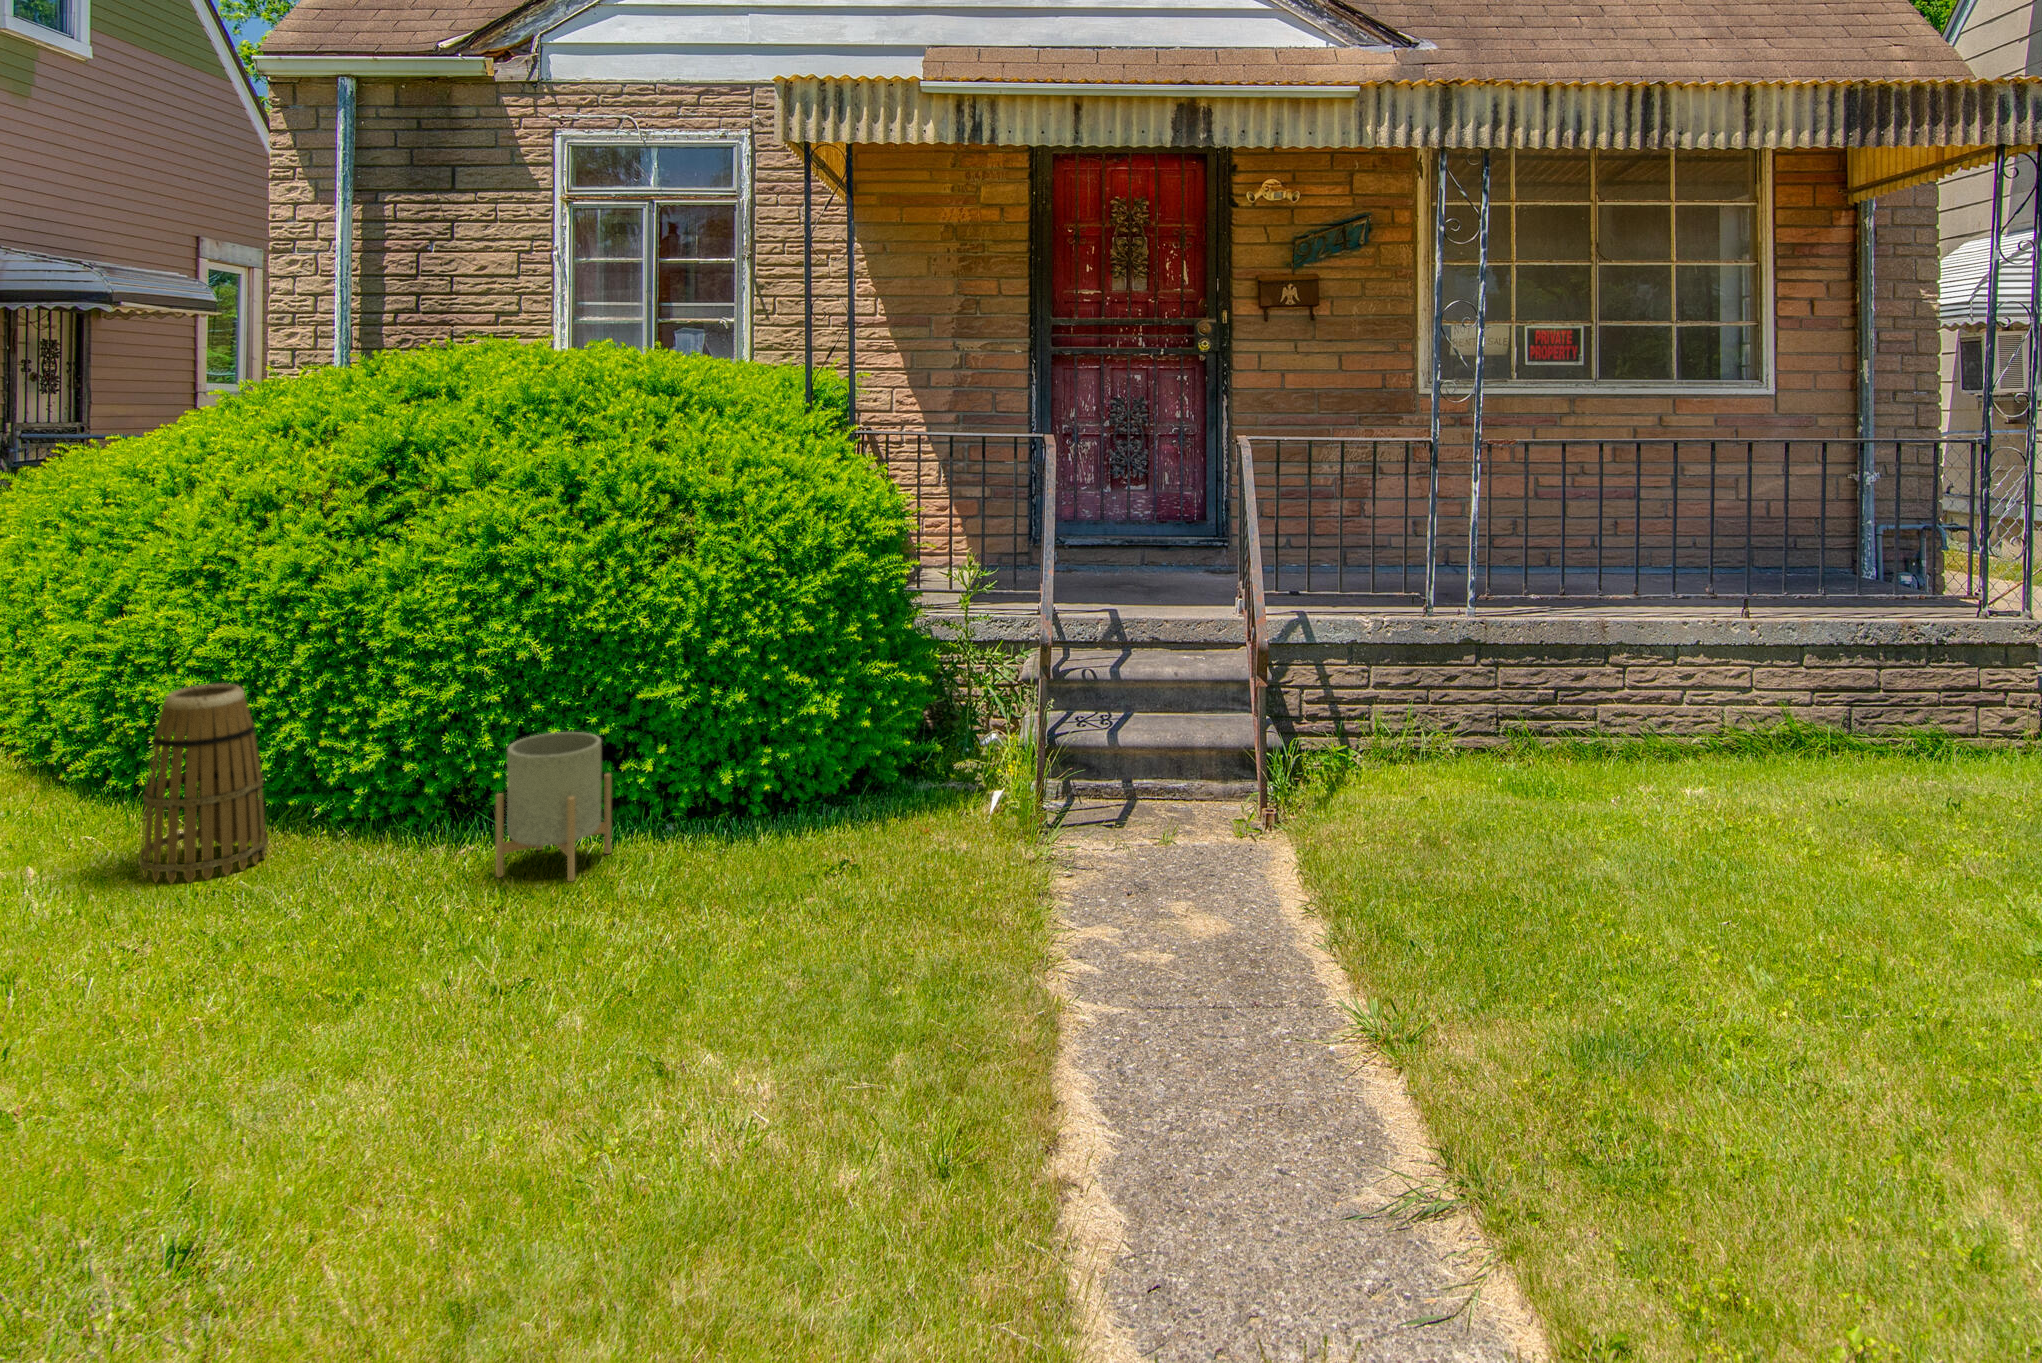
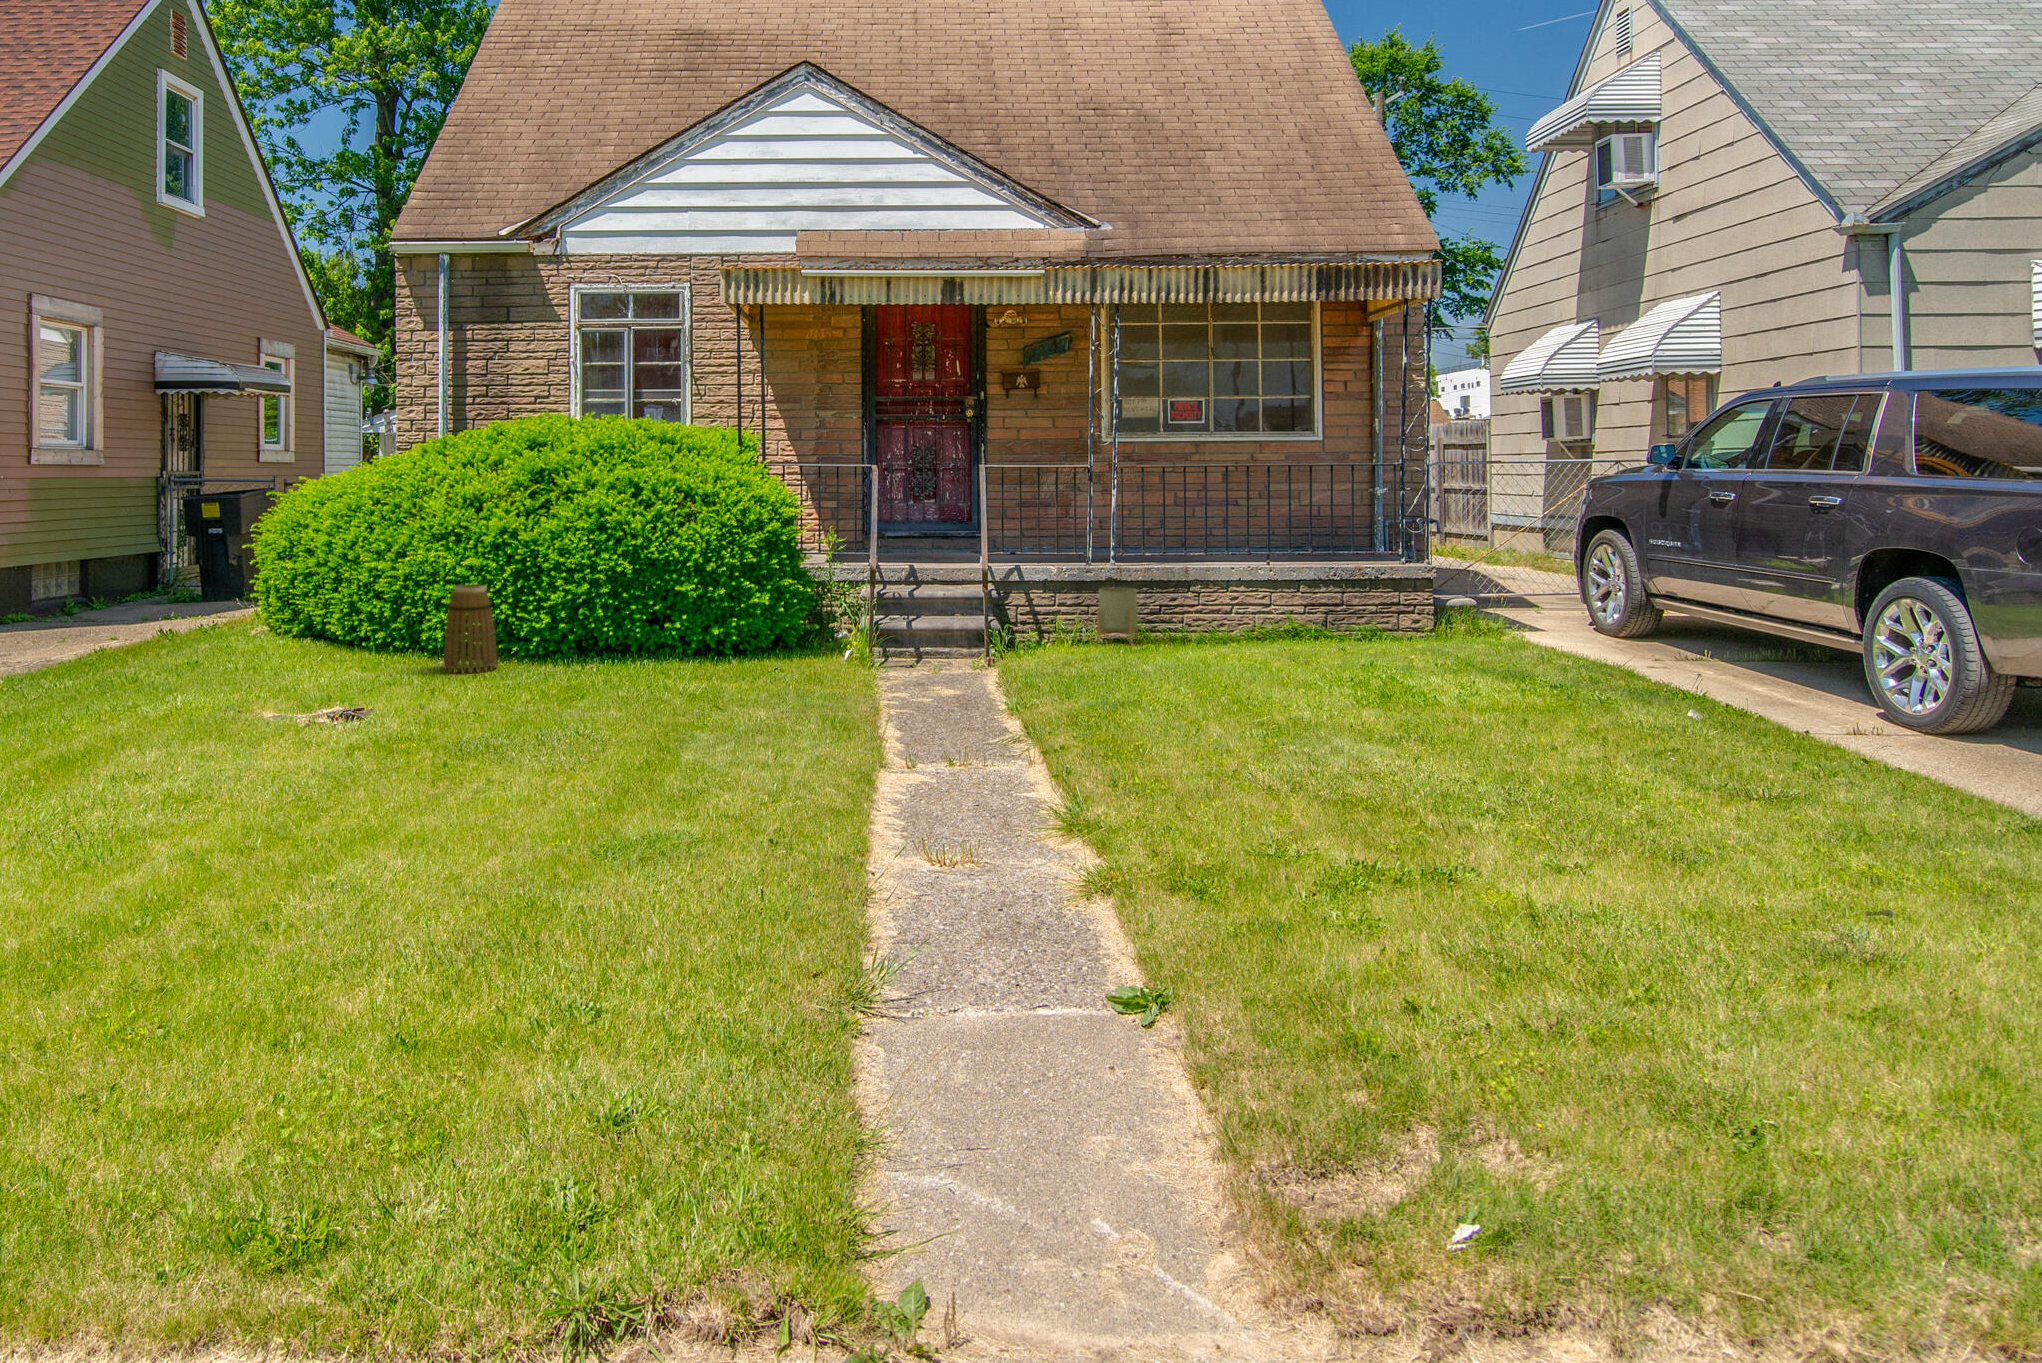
planter: present [496,732,611,881] -> present [1097,587,1138,645]

